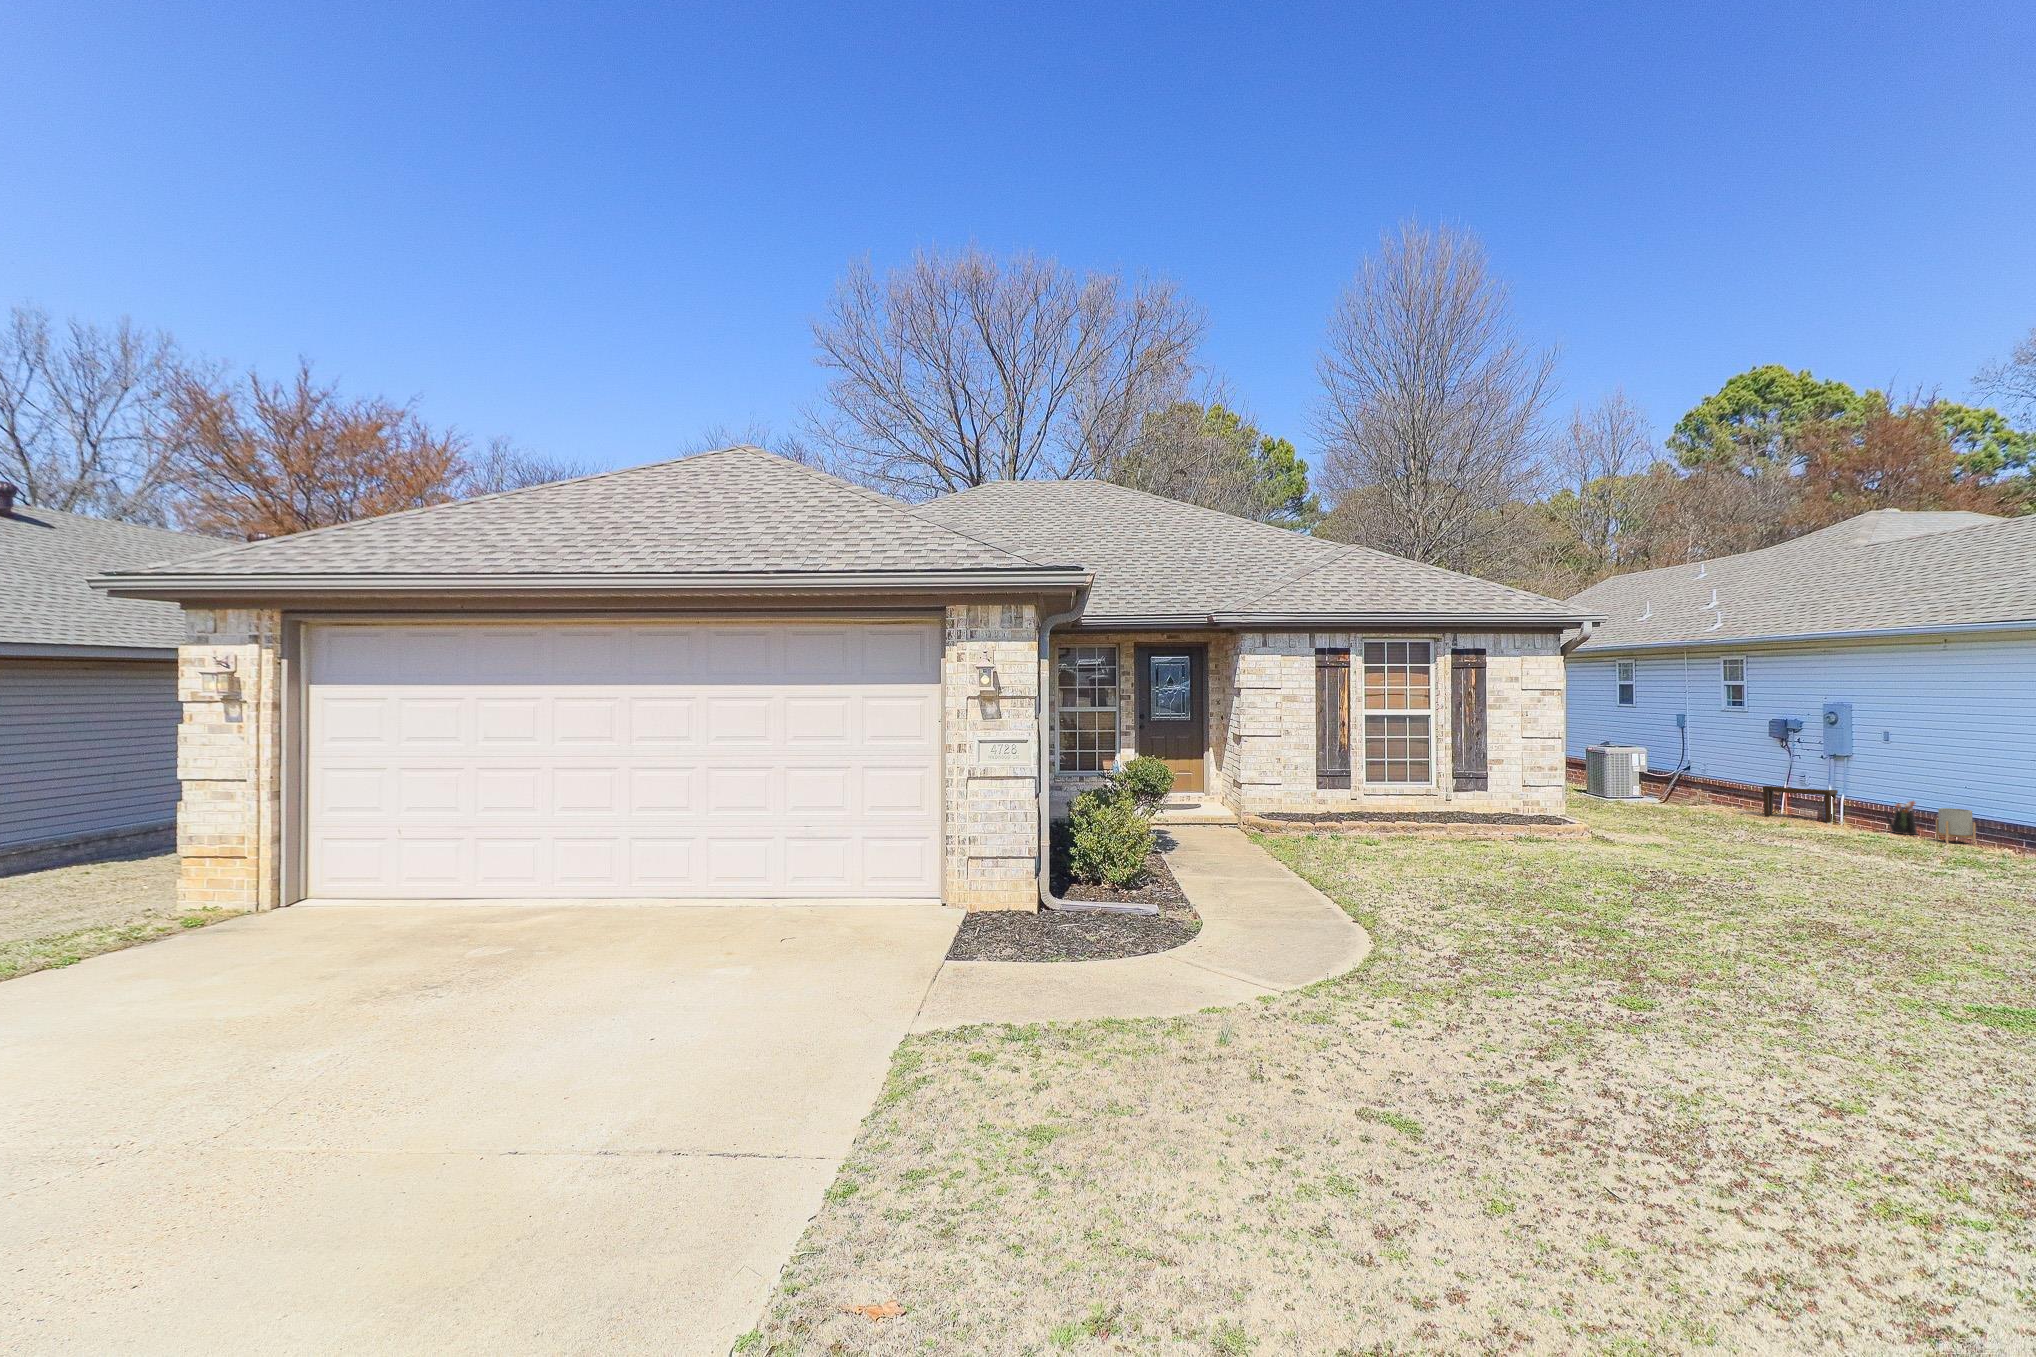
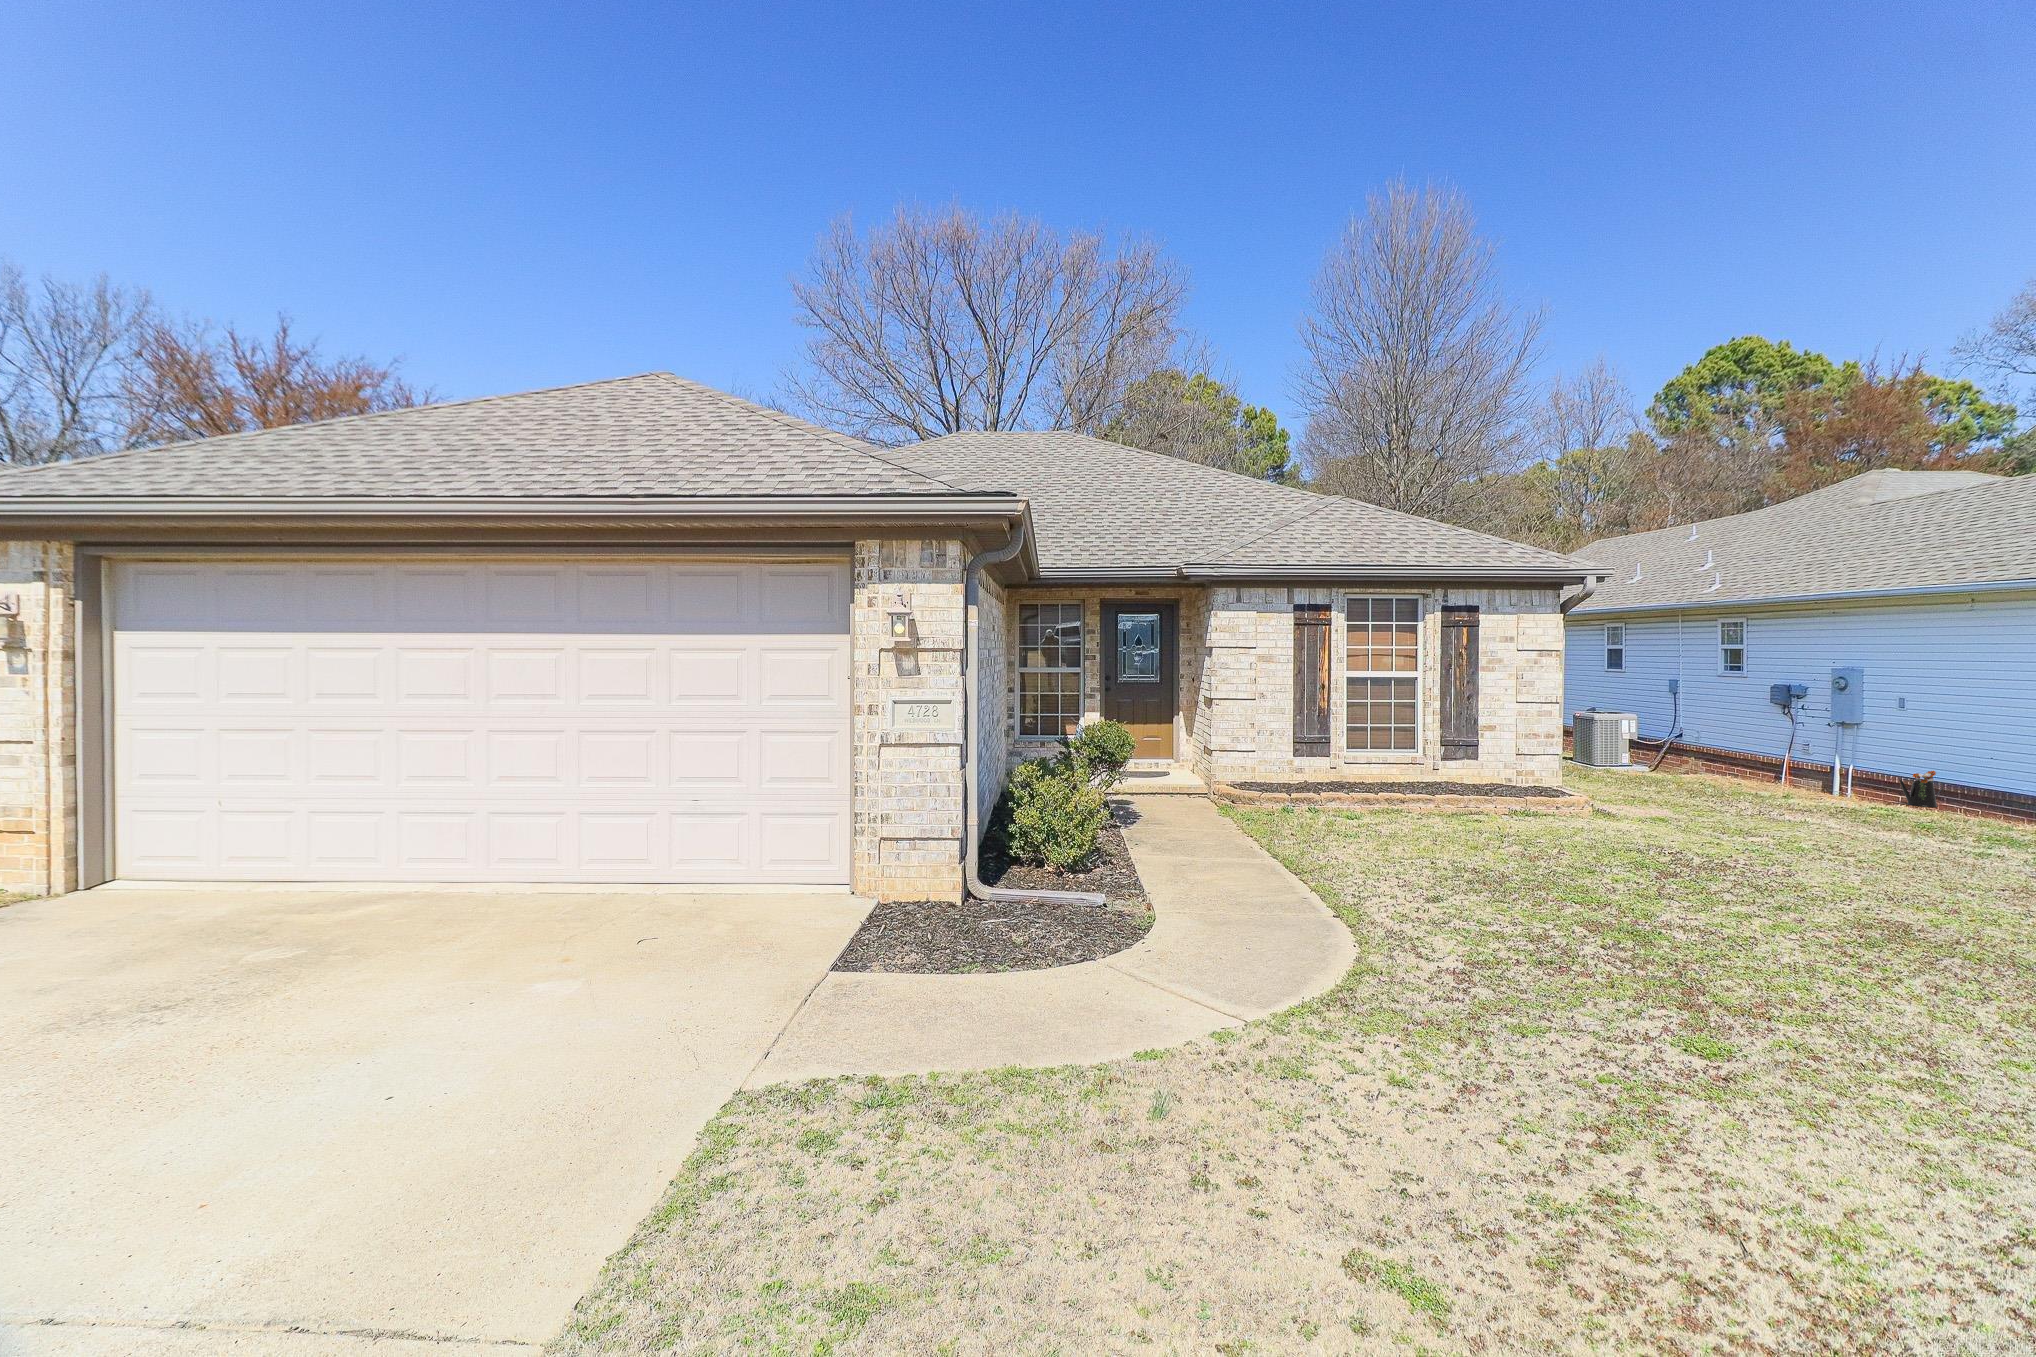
bench: present [1762,786,1838,822] -> none [1762,753,1844,792]
planter: present [1936,808,1976,845] -> none [1961,779,2008,819]

